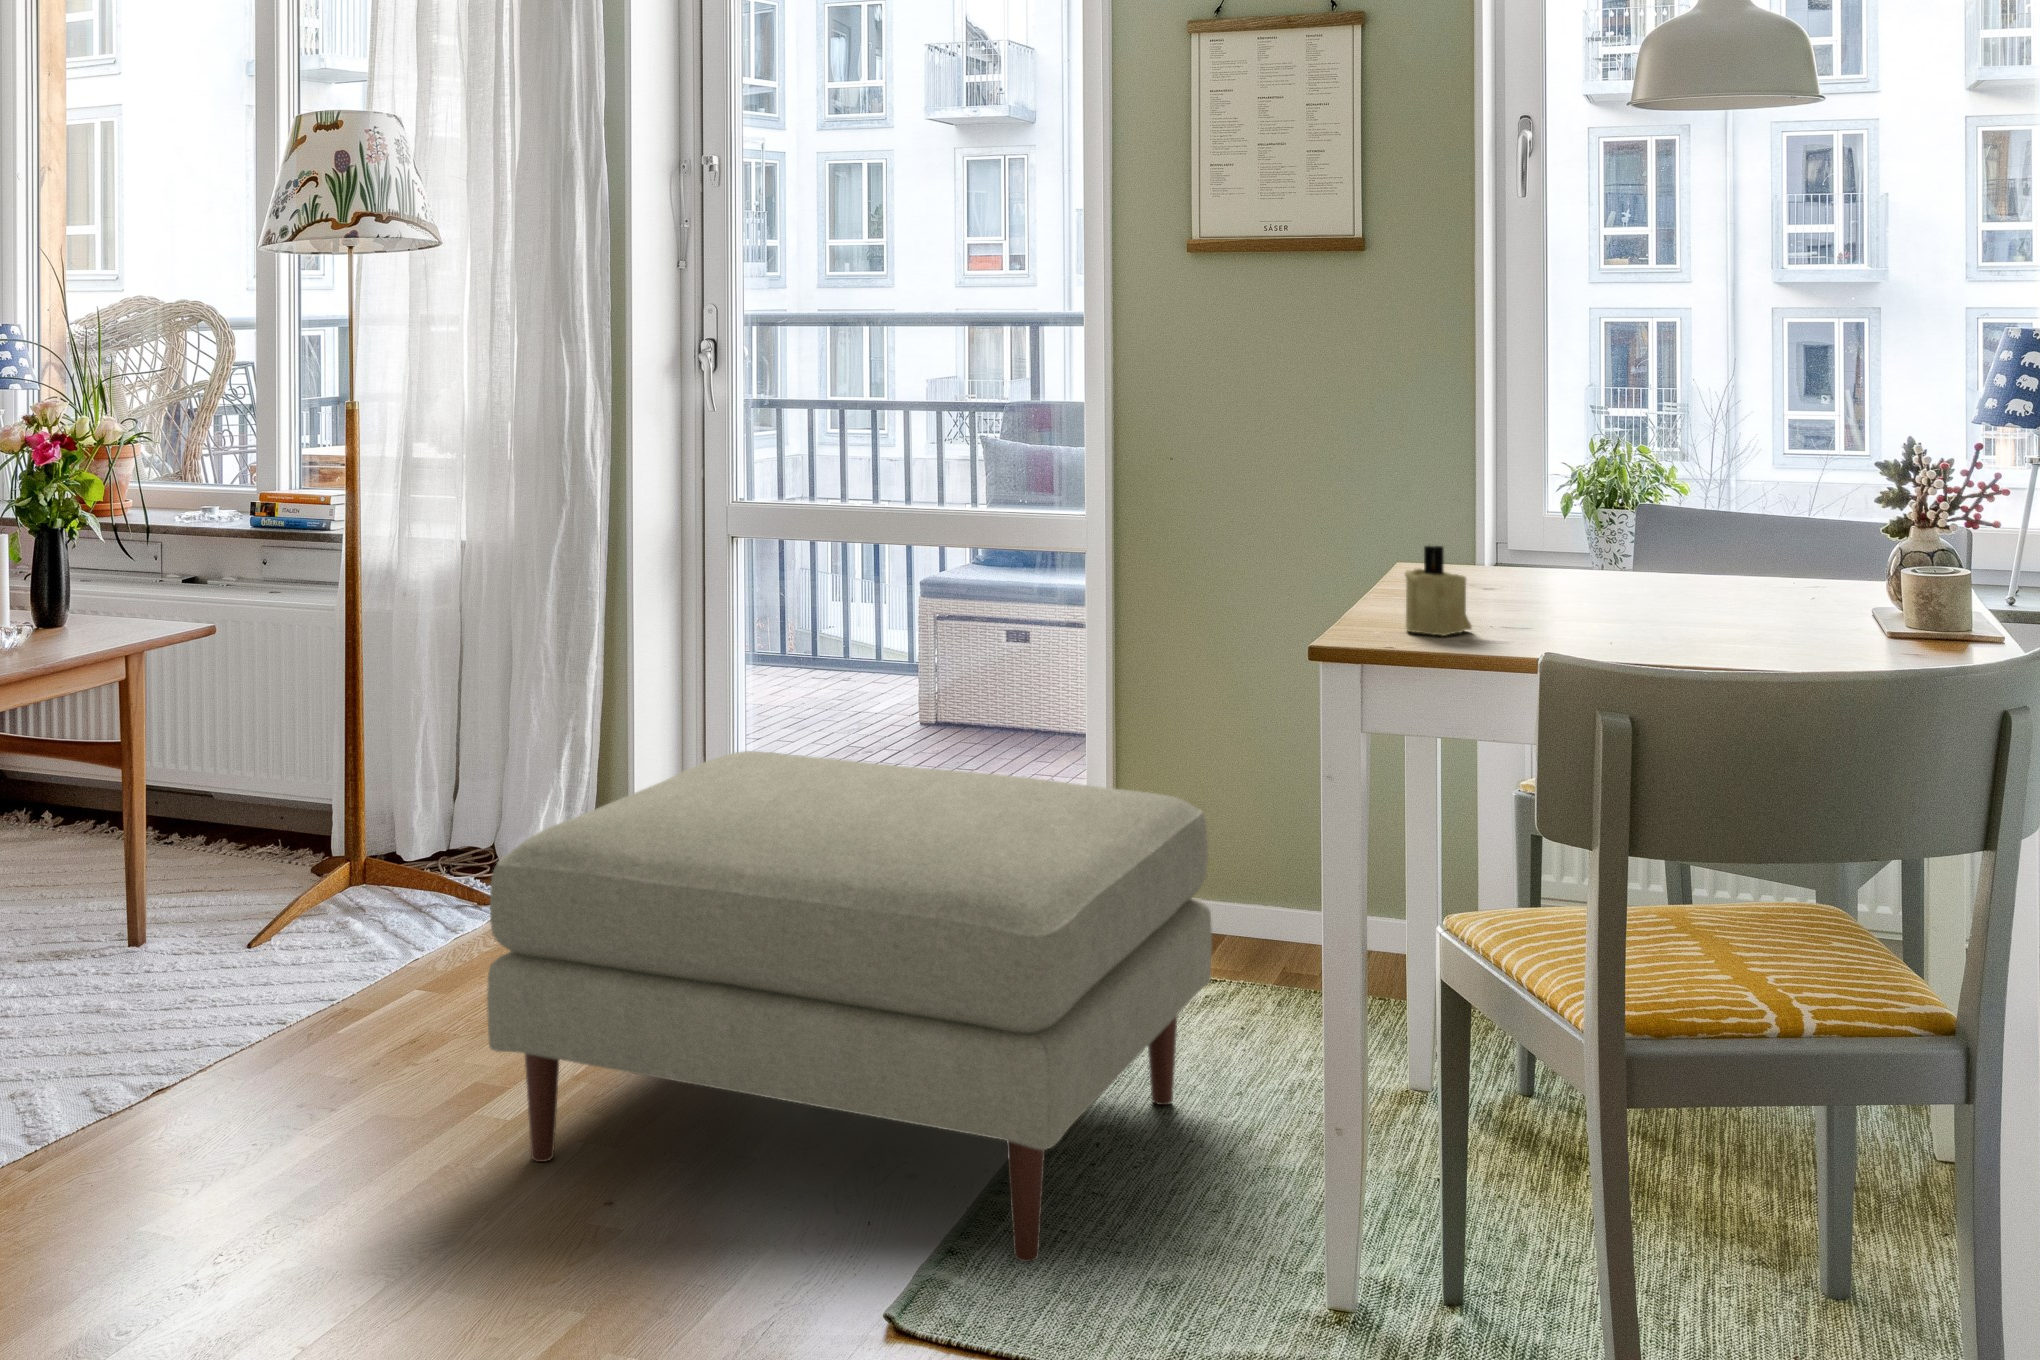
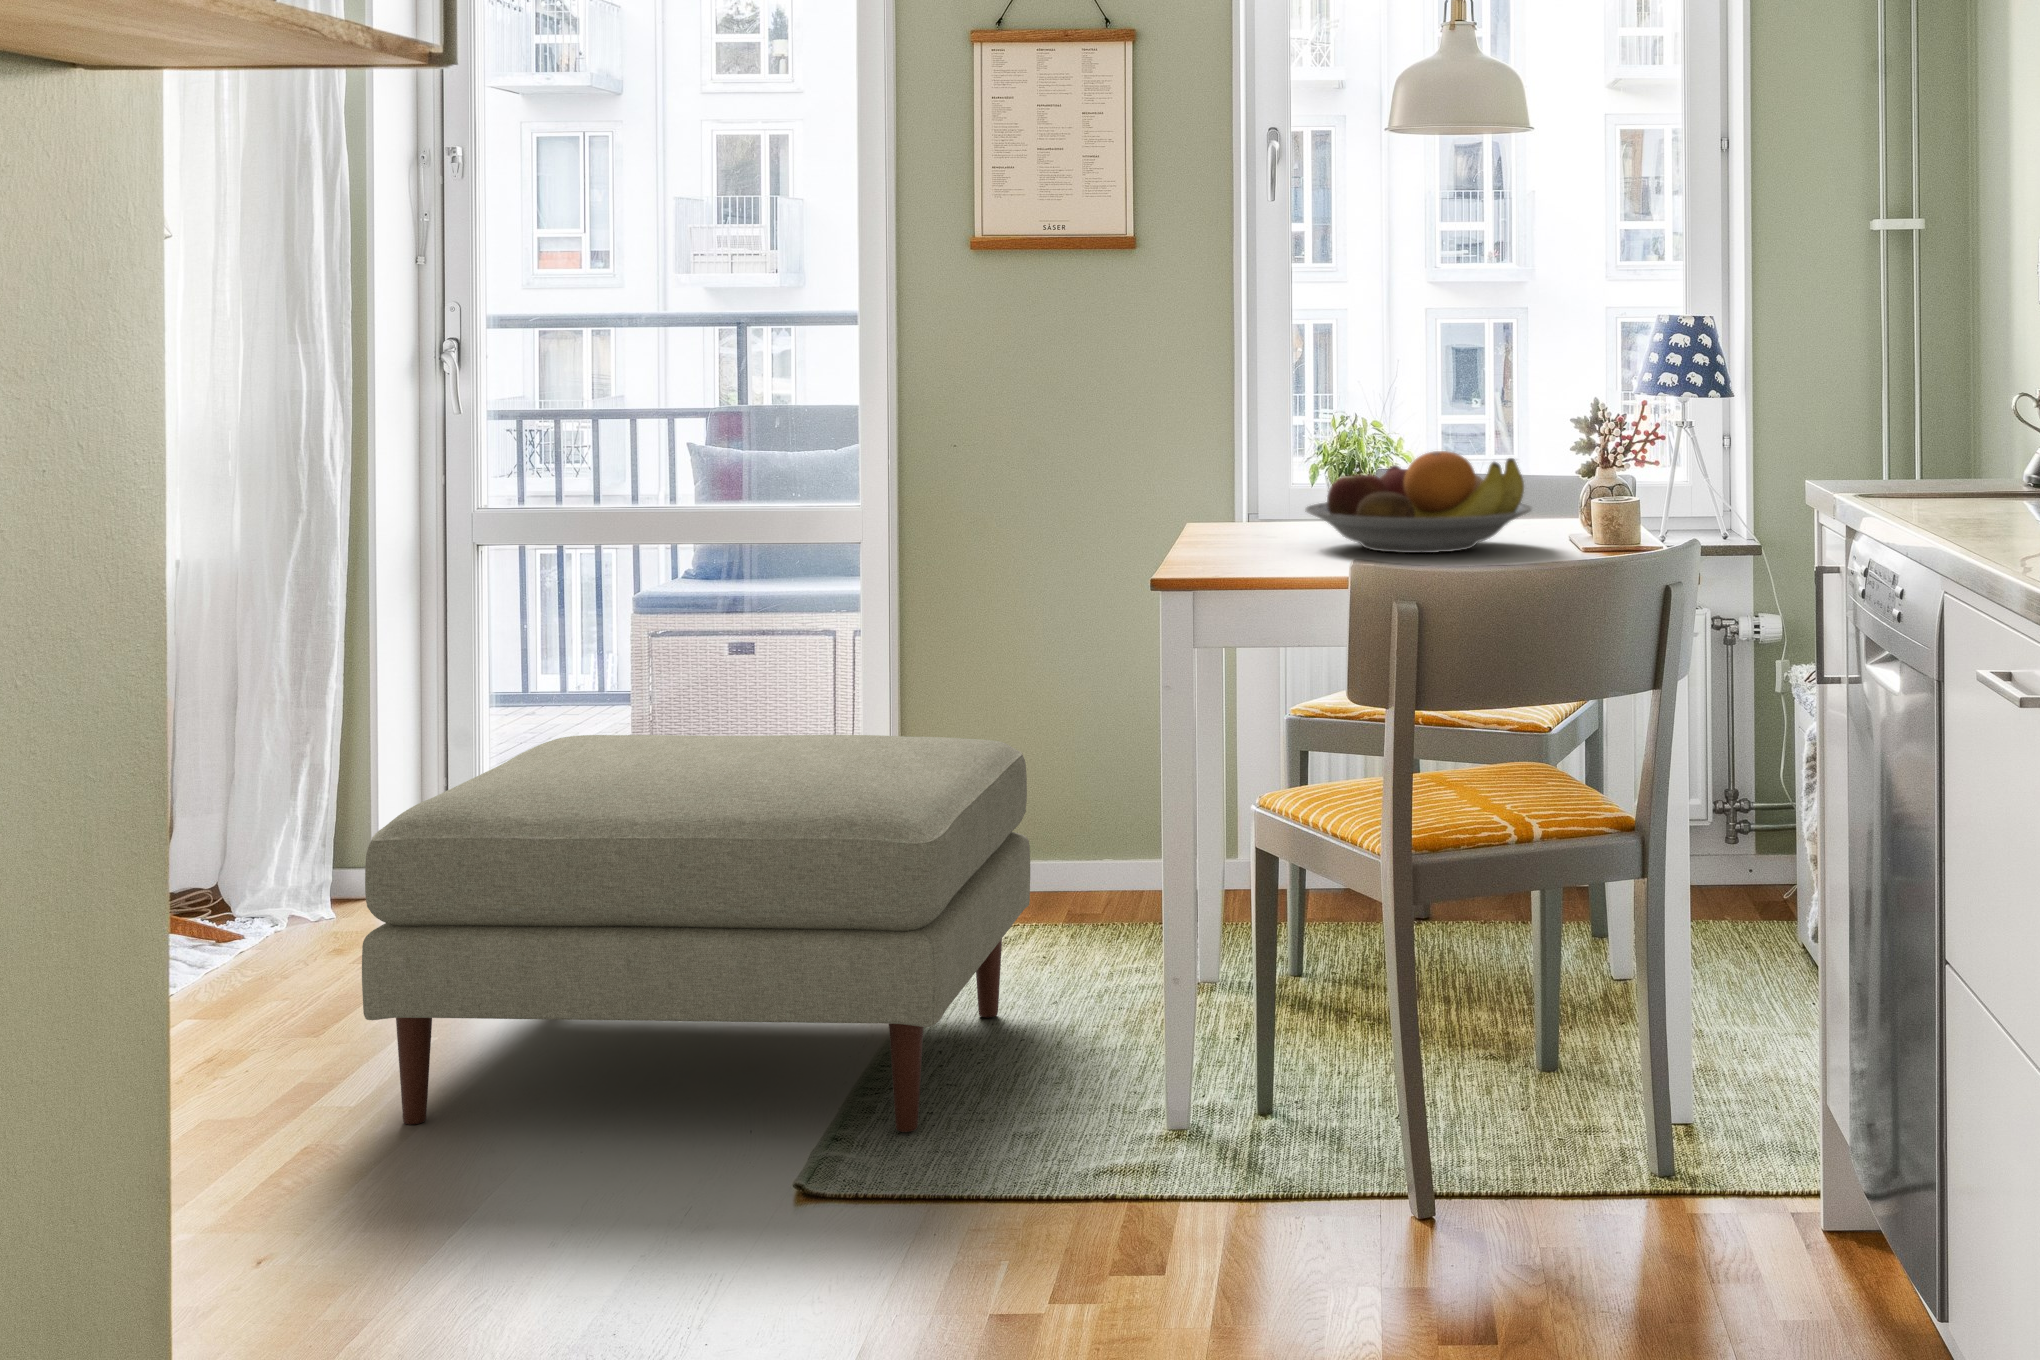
fruit bowl: none [1520,499,1819,625] -> present [1305,451,1532,553]
candle: present [1405,546,1472,636] -> none [1223,494,1277,566]

